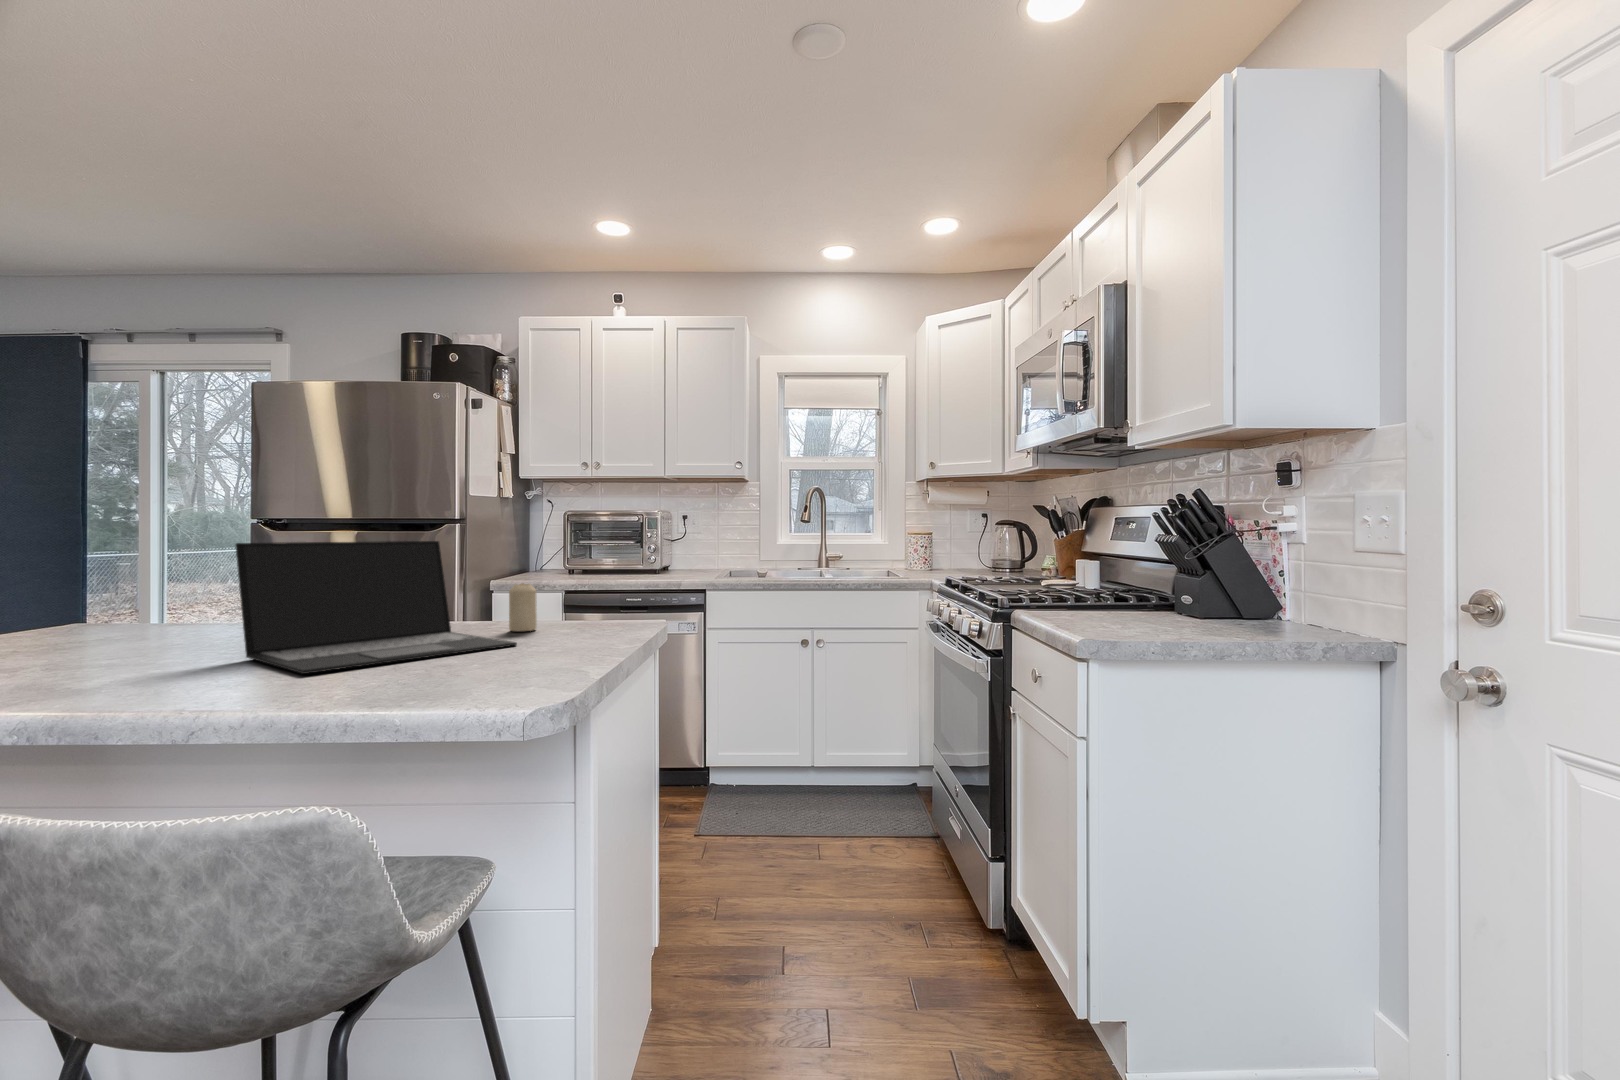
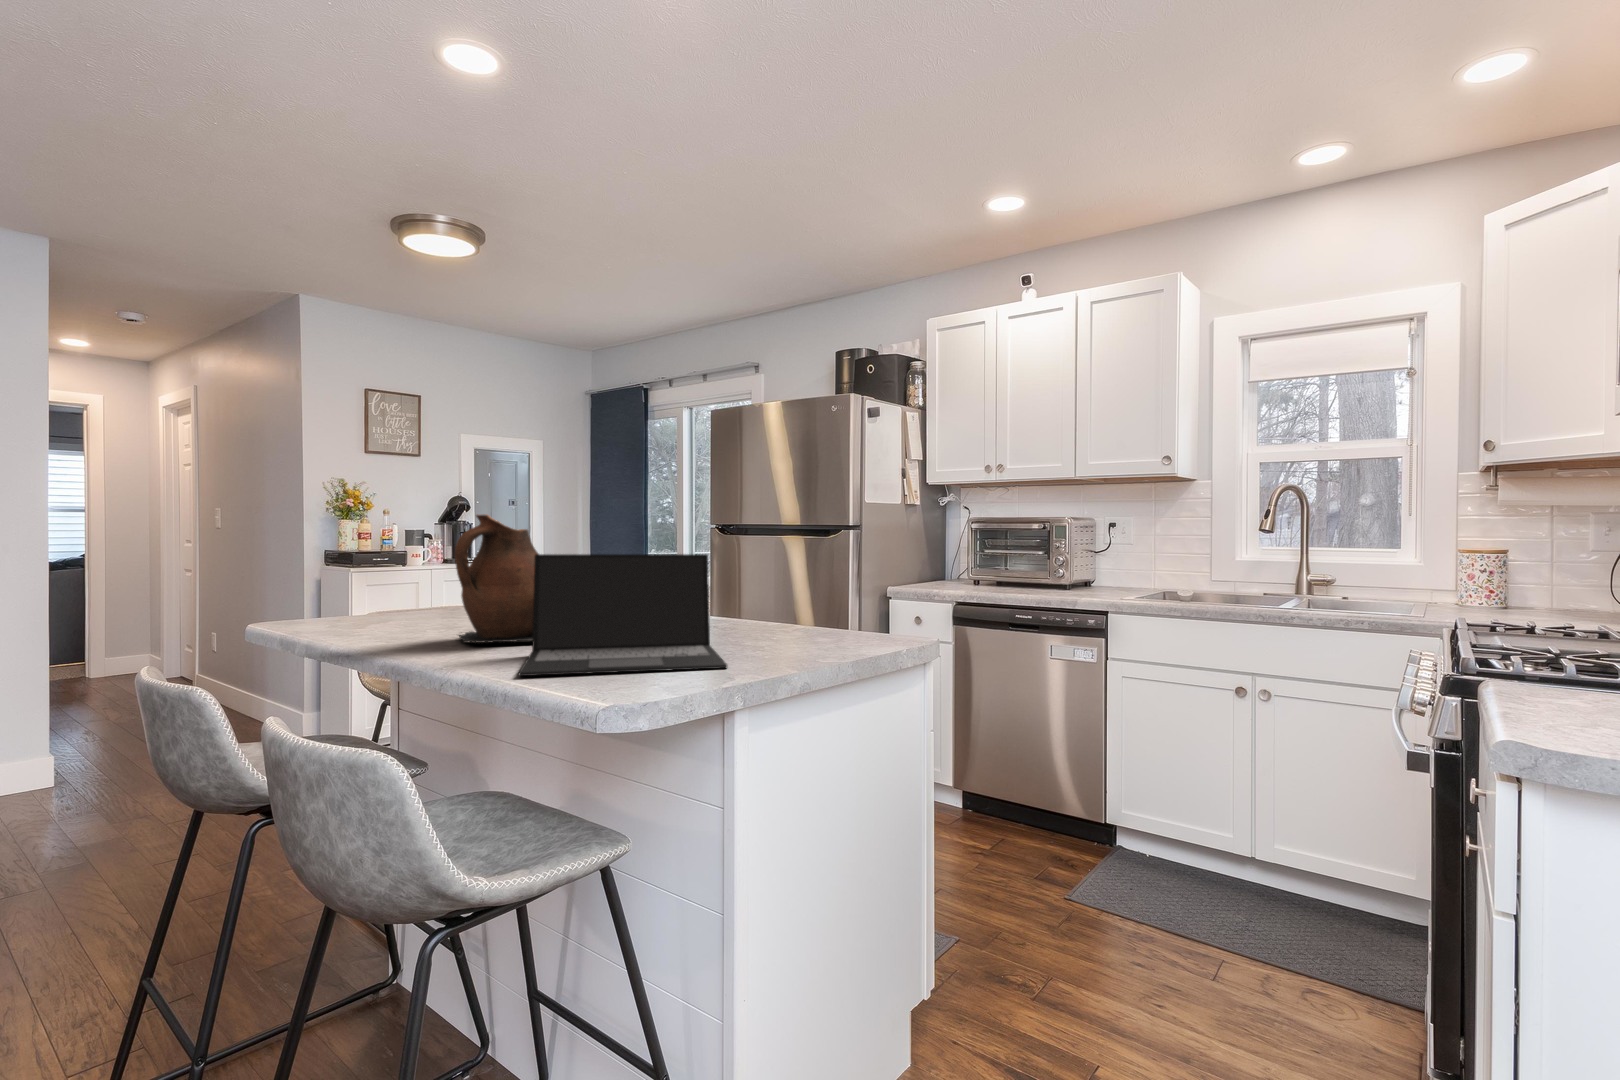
ceramic pitcher: none [56,495,242,659] -> present [455,515,539,643]
candle: present [509,584,537,632] -> none [761,601,788,652]

